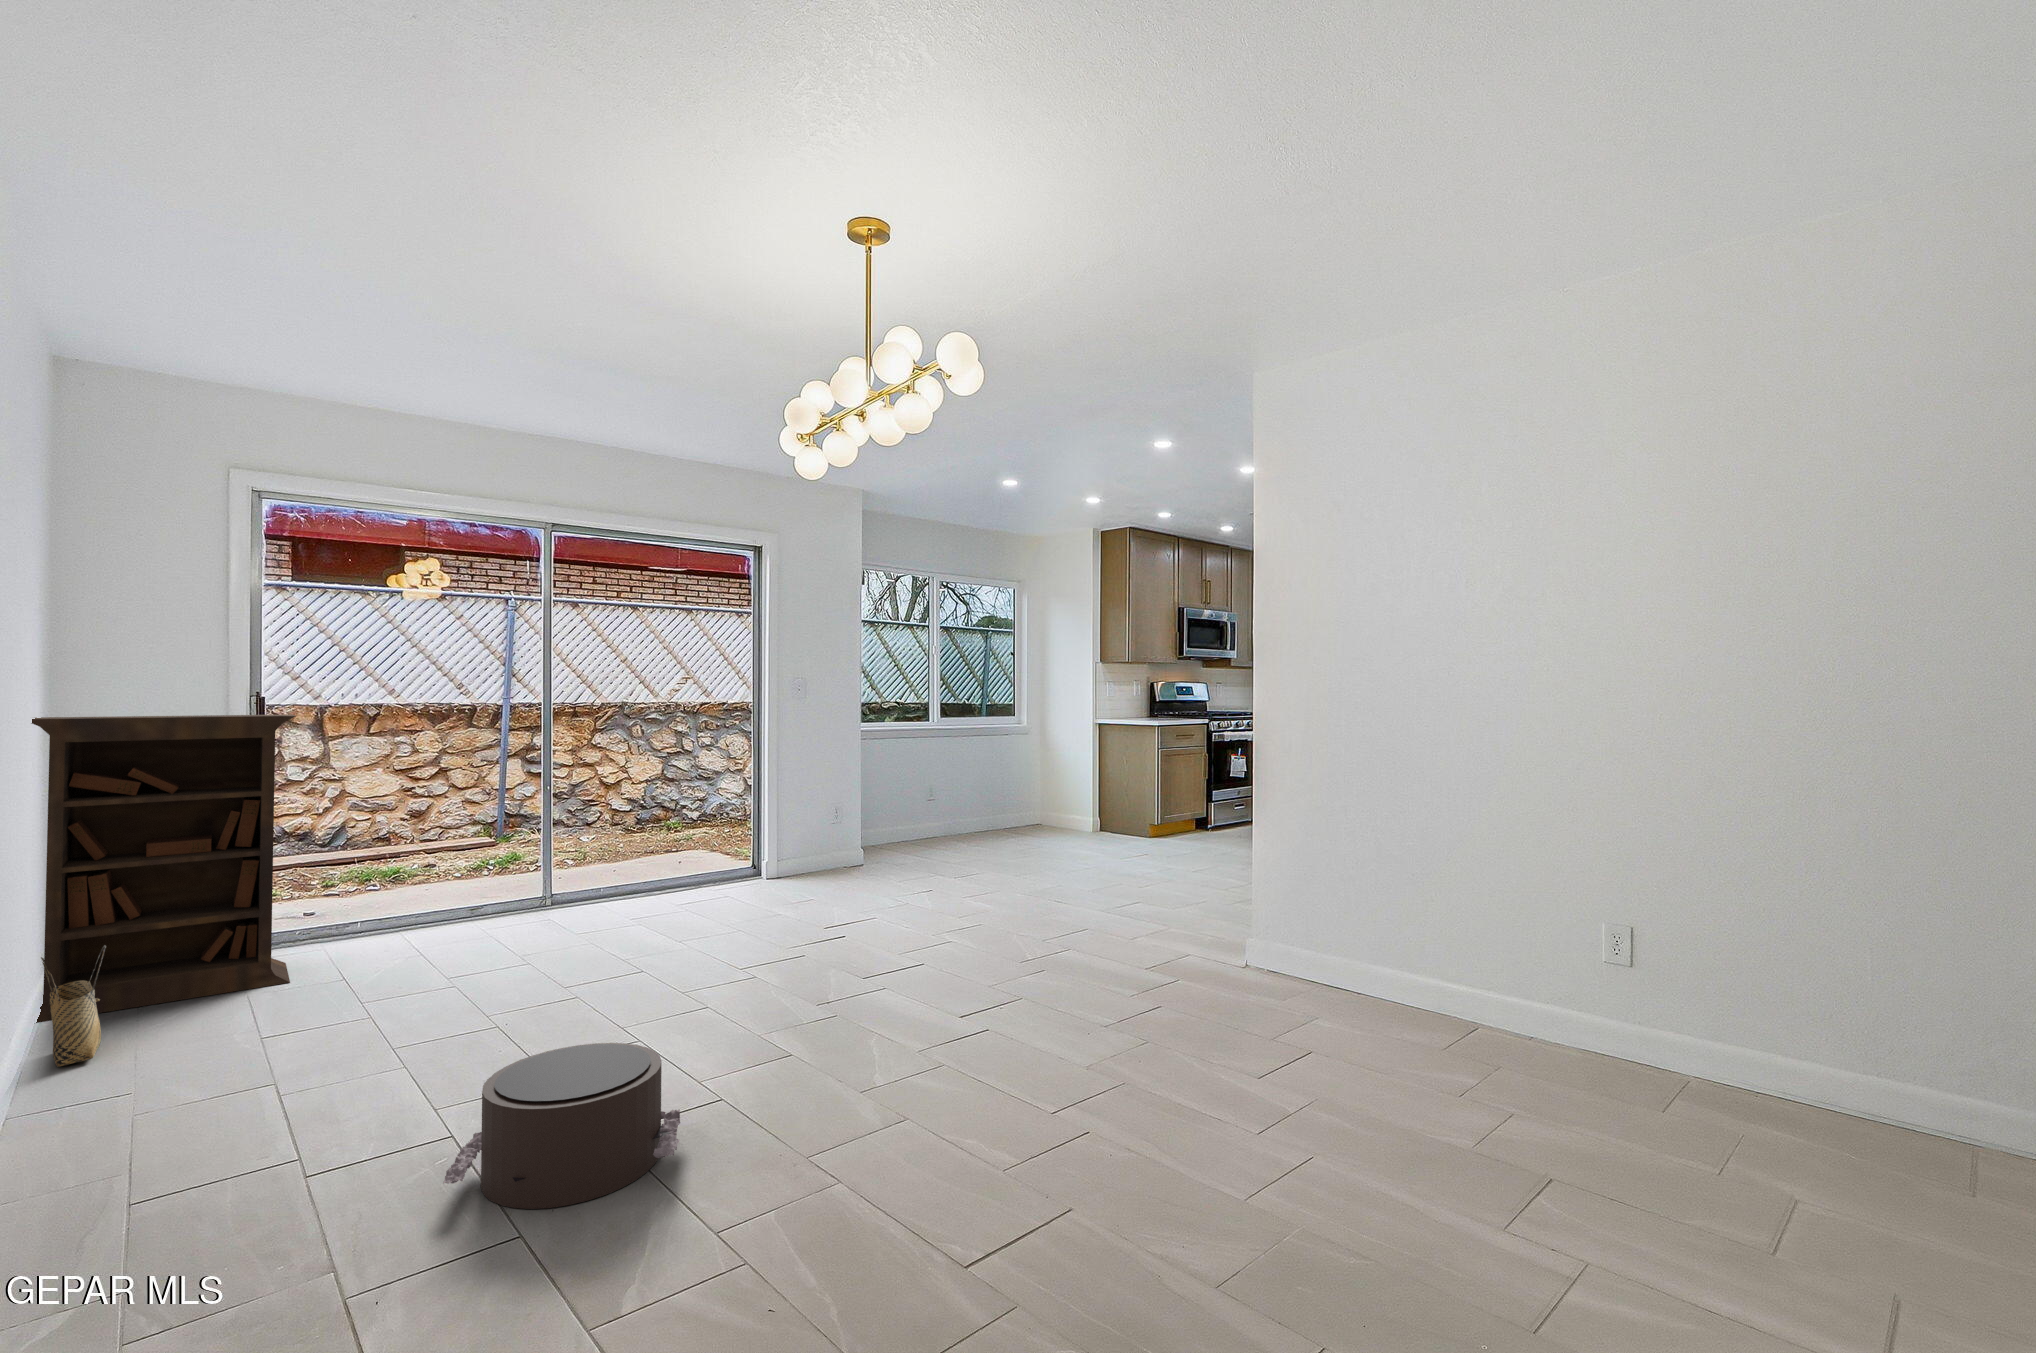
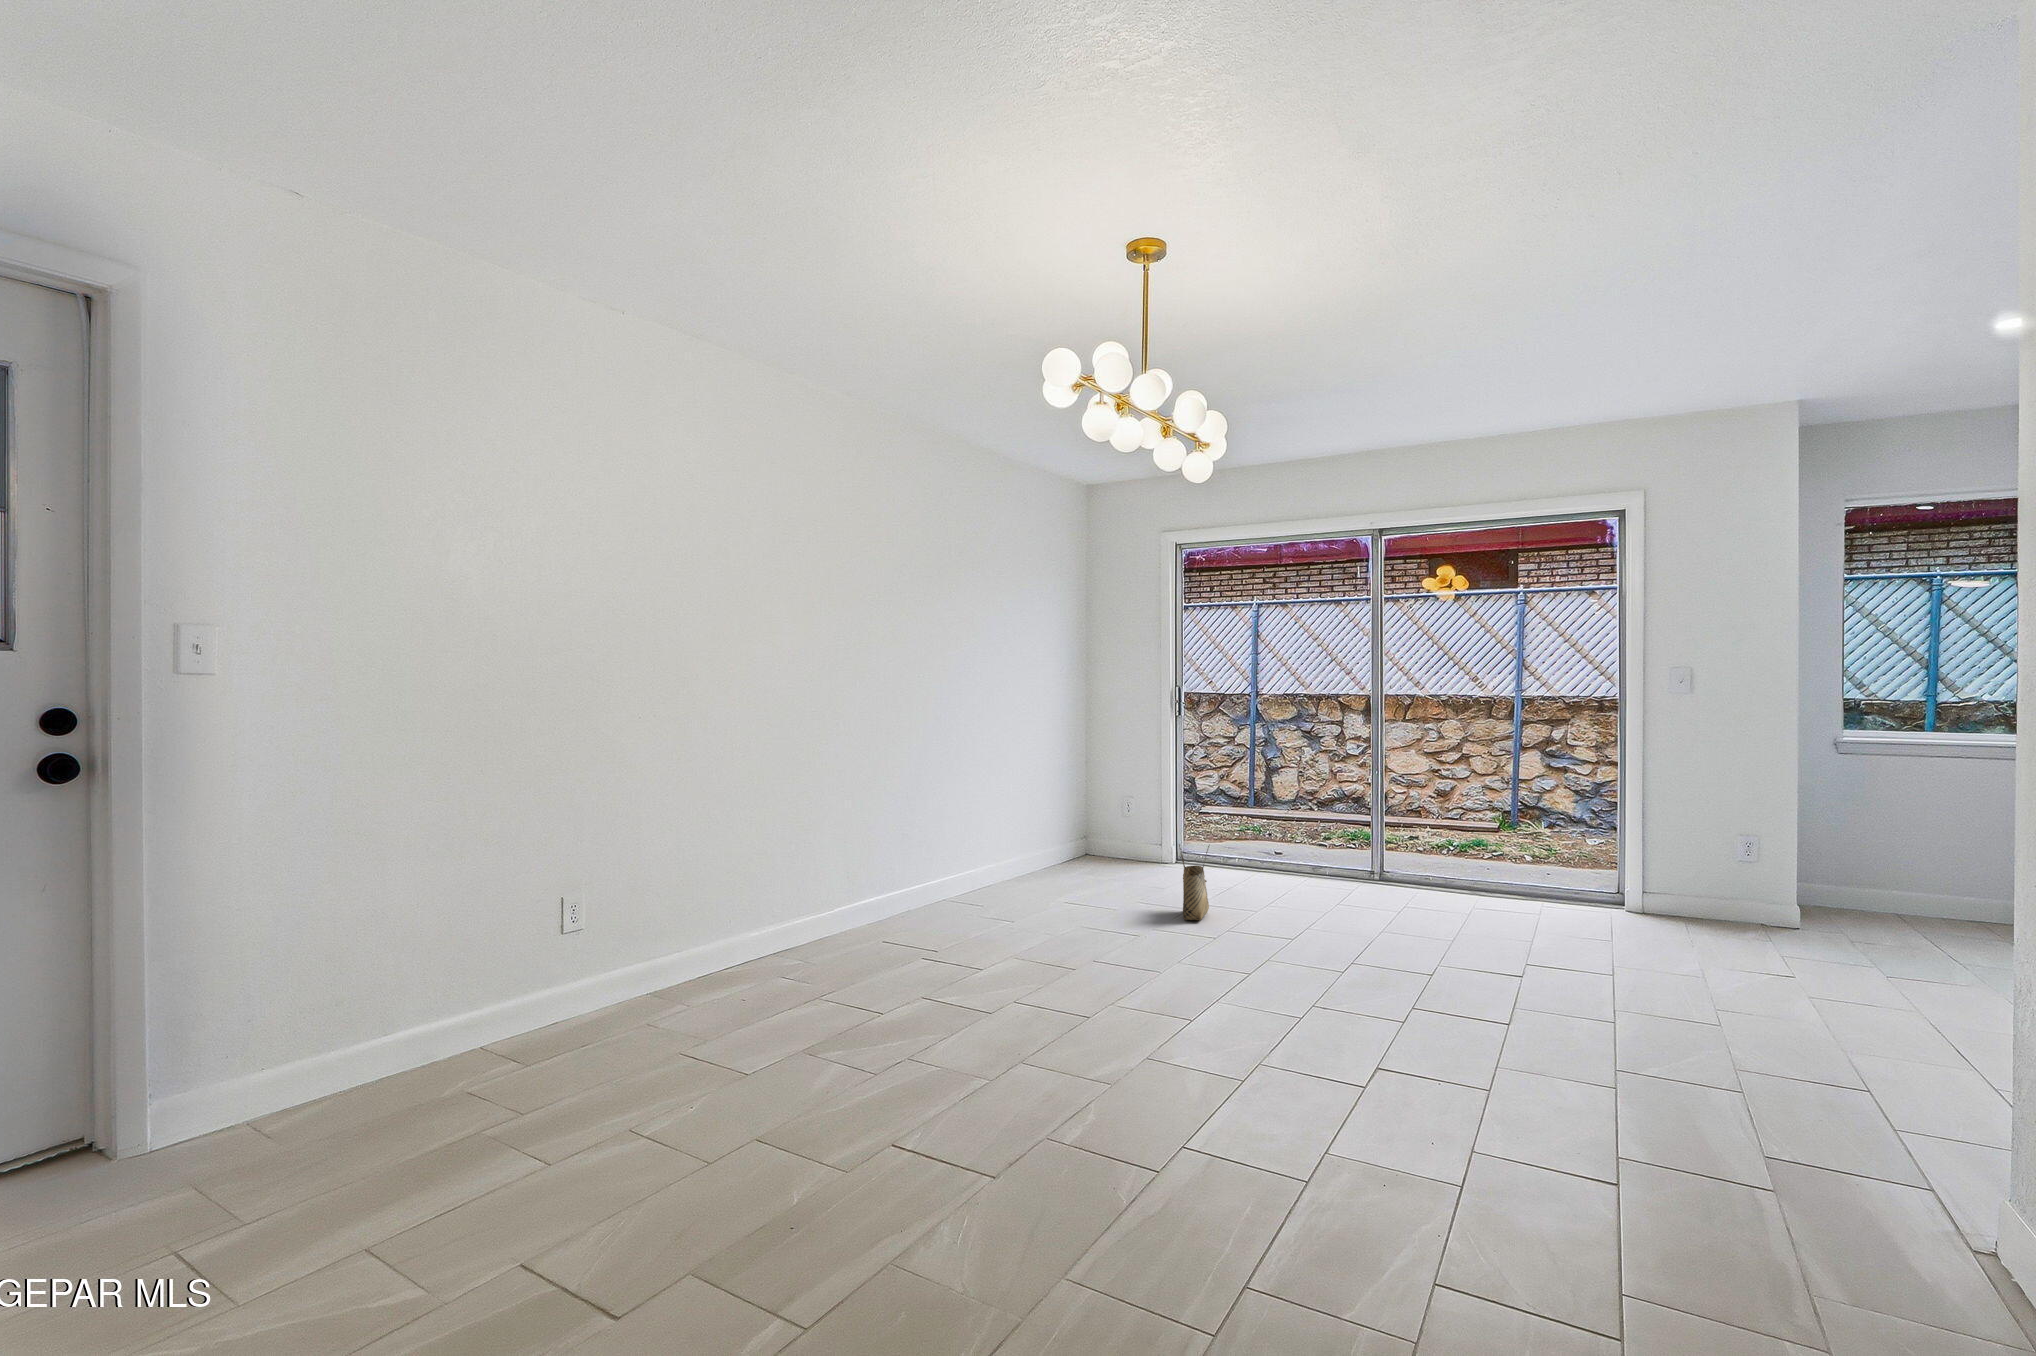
bookcase: present [32,714,296,1023] -> none [1177,690,1333,906]
pouf: present [443,1043,680,1209] -> none [1369,1025,1656,1223]

